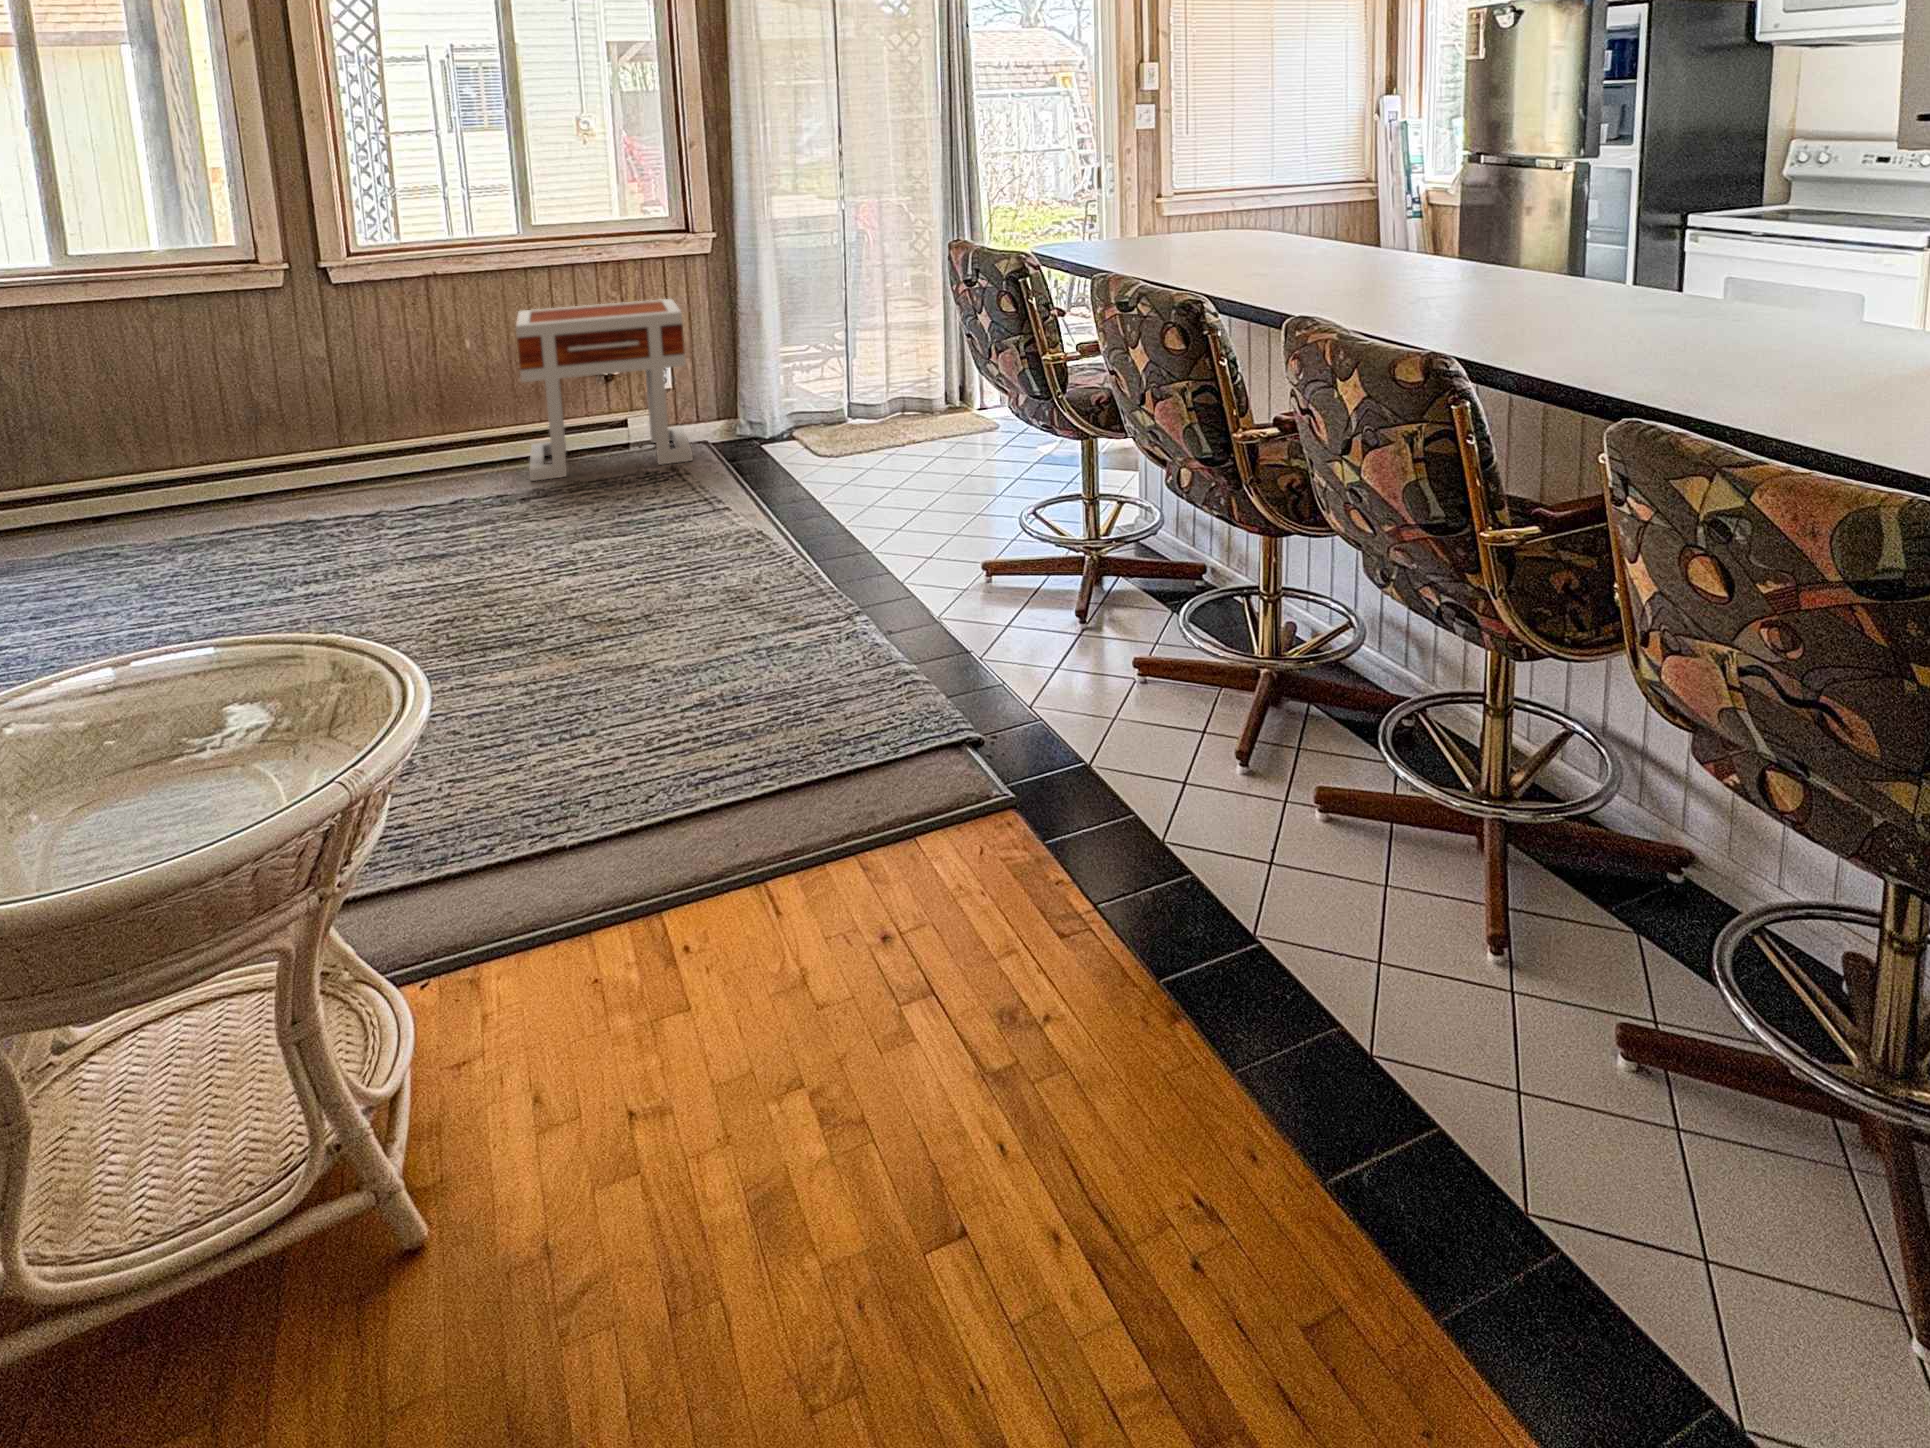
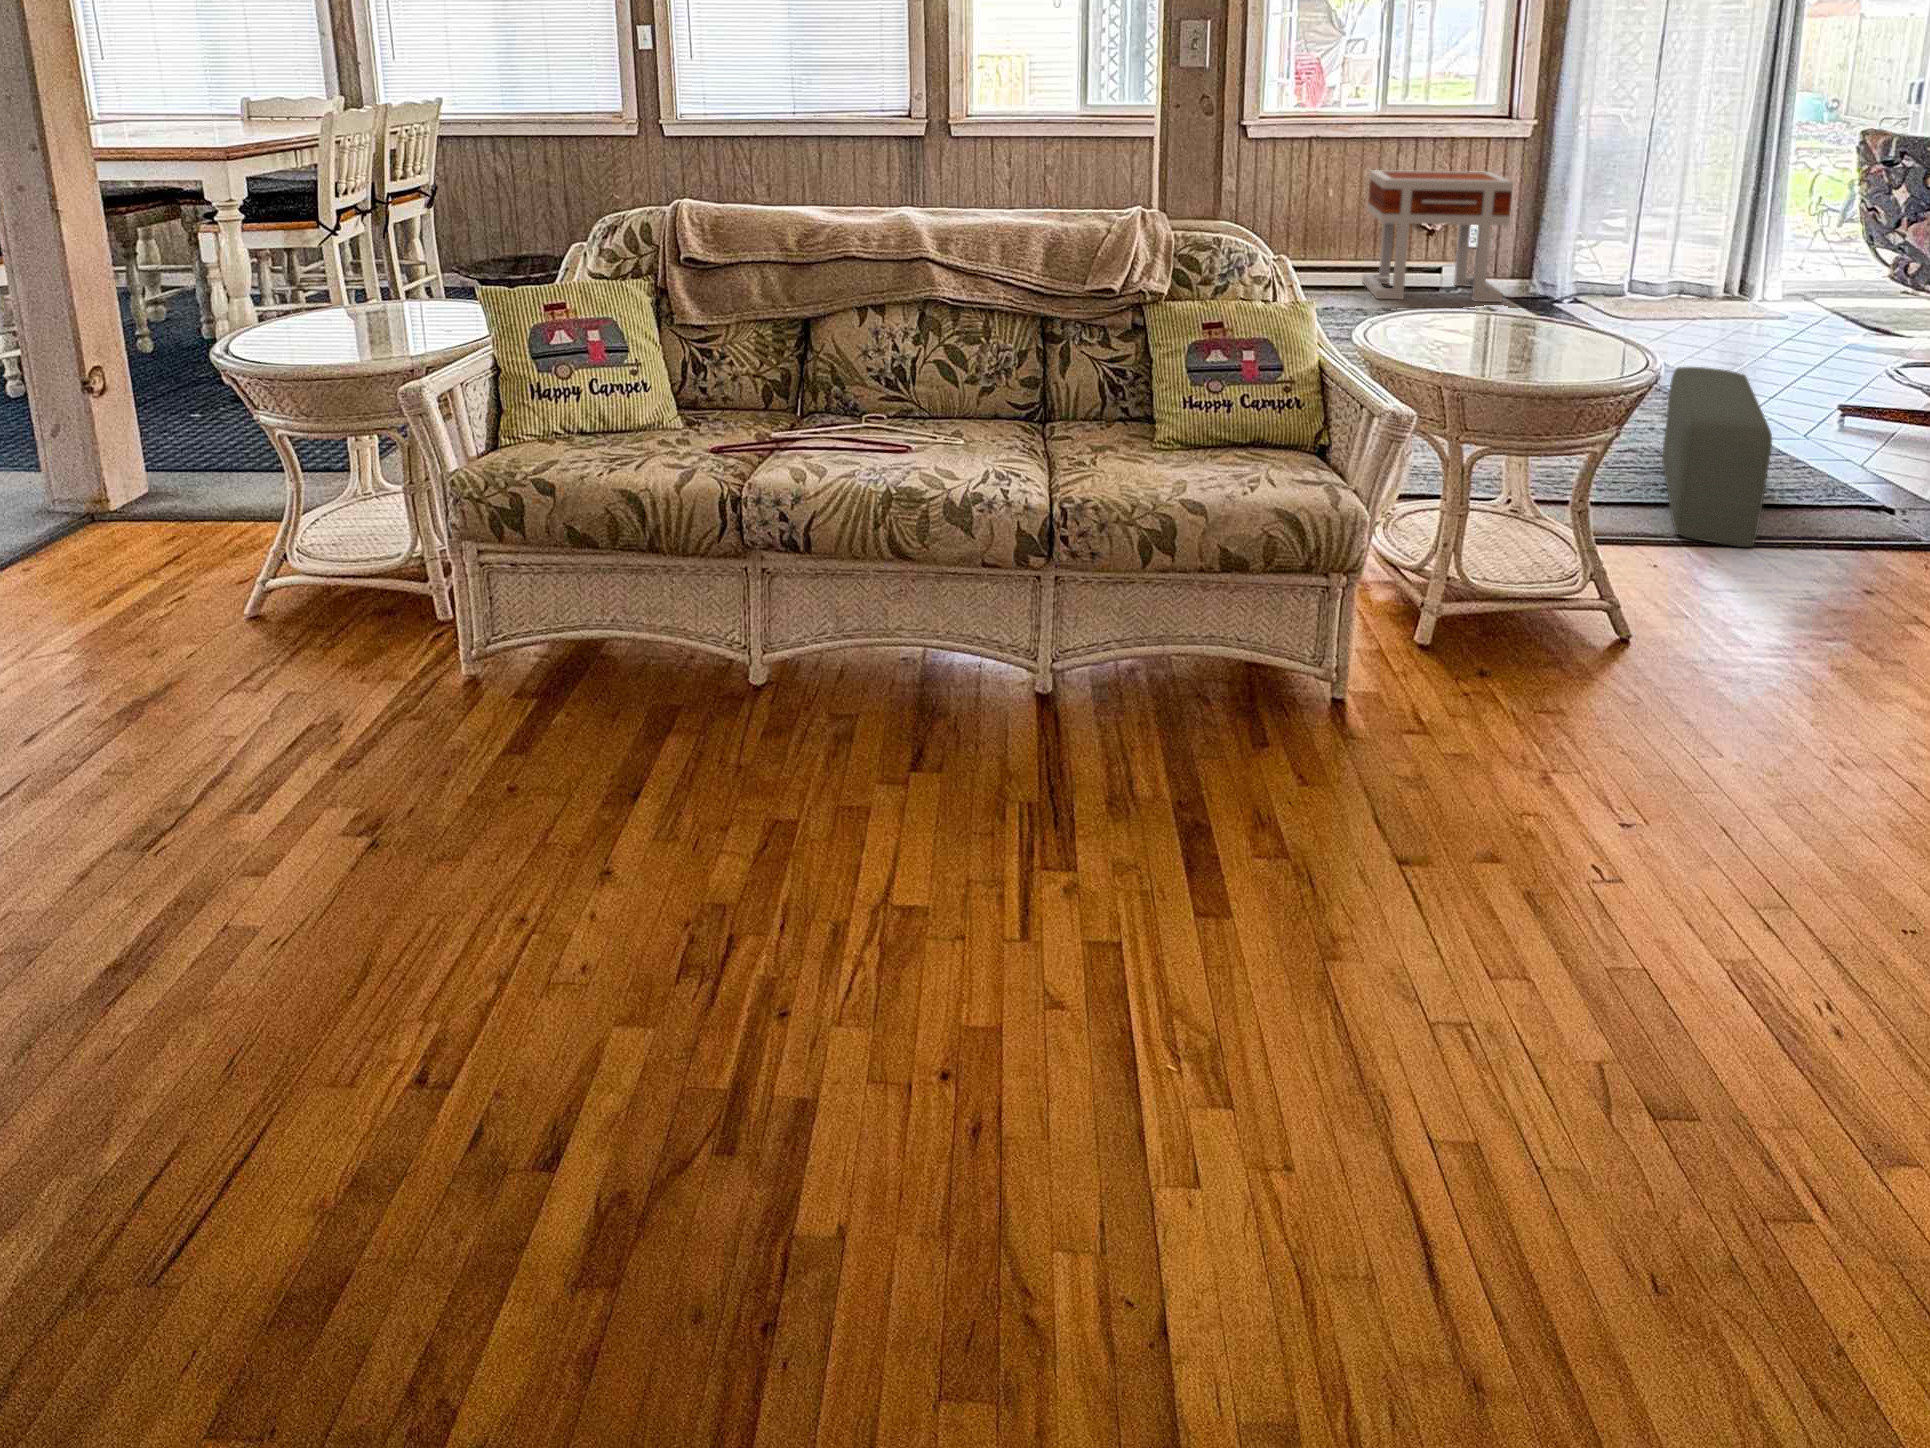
pouf: none [653,588,815,902] -> present [1662,367,1772,547]

